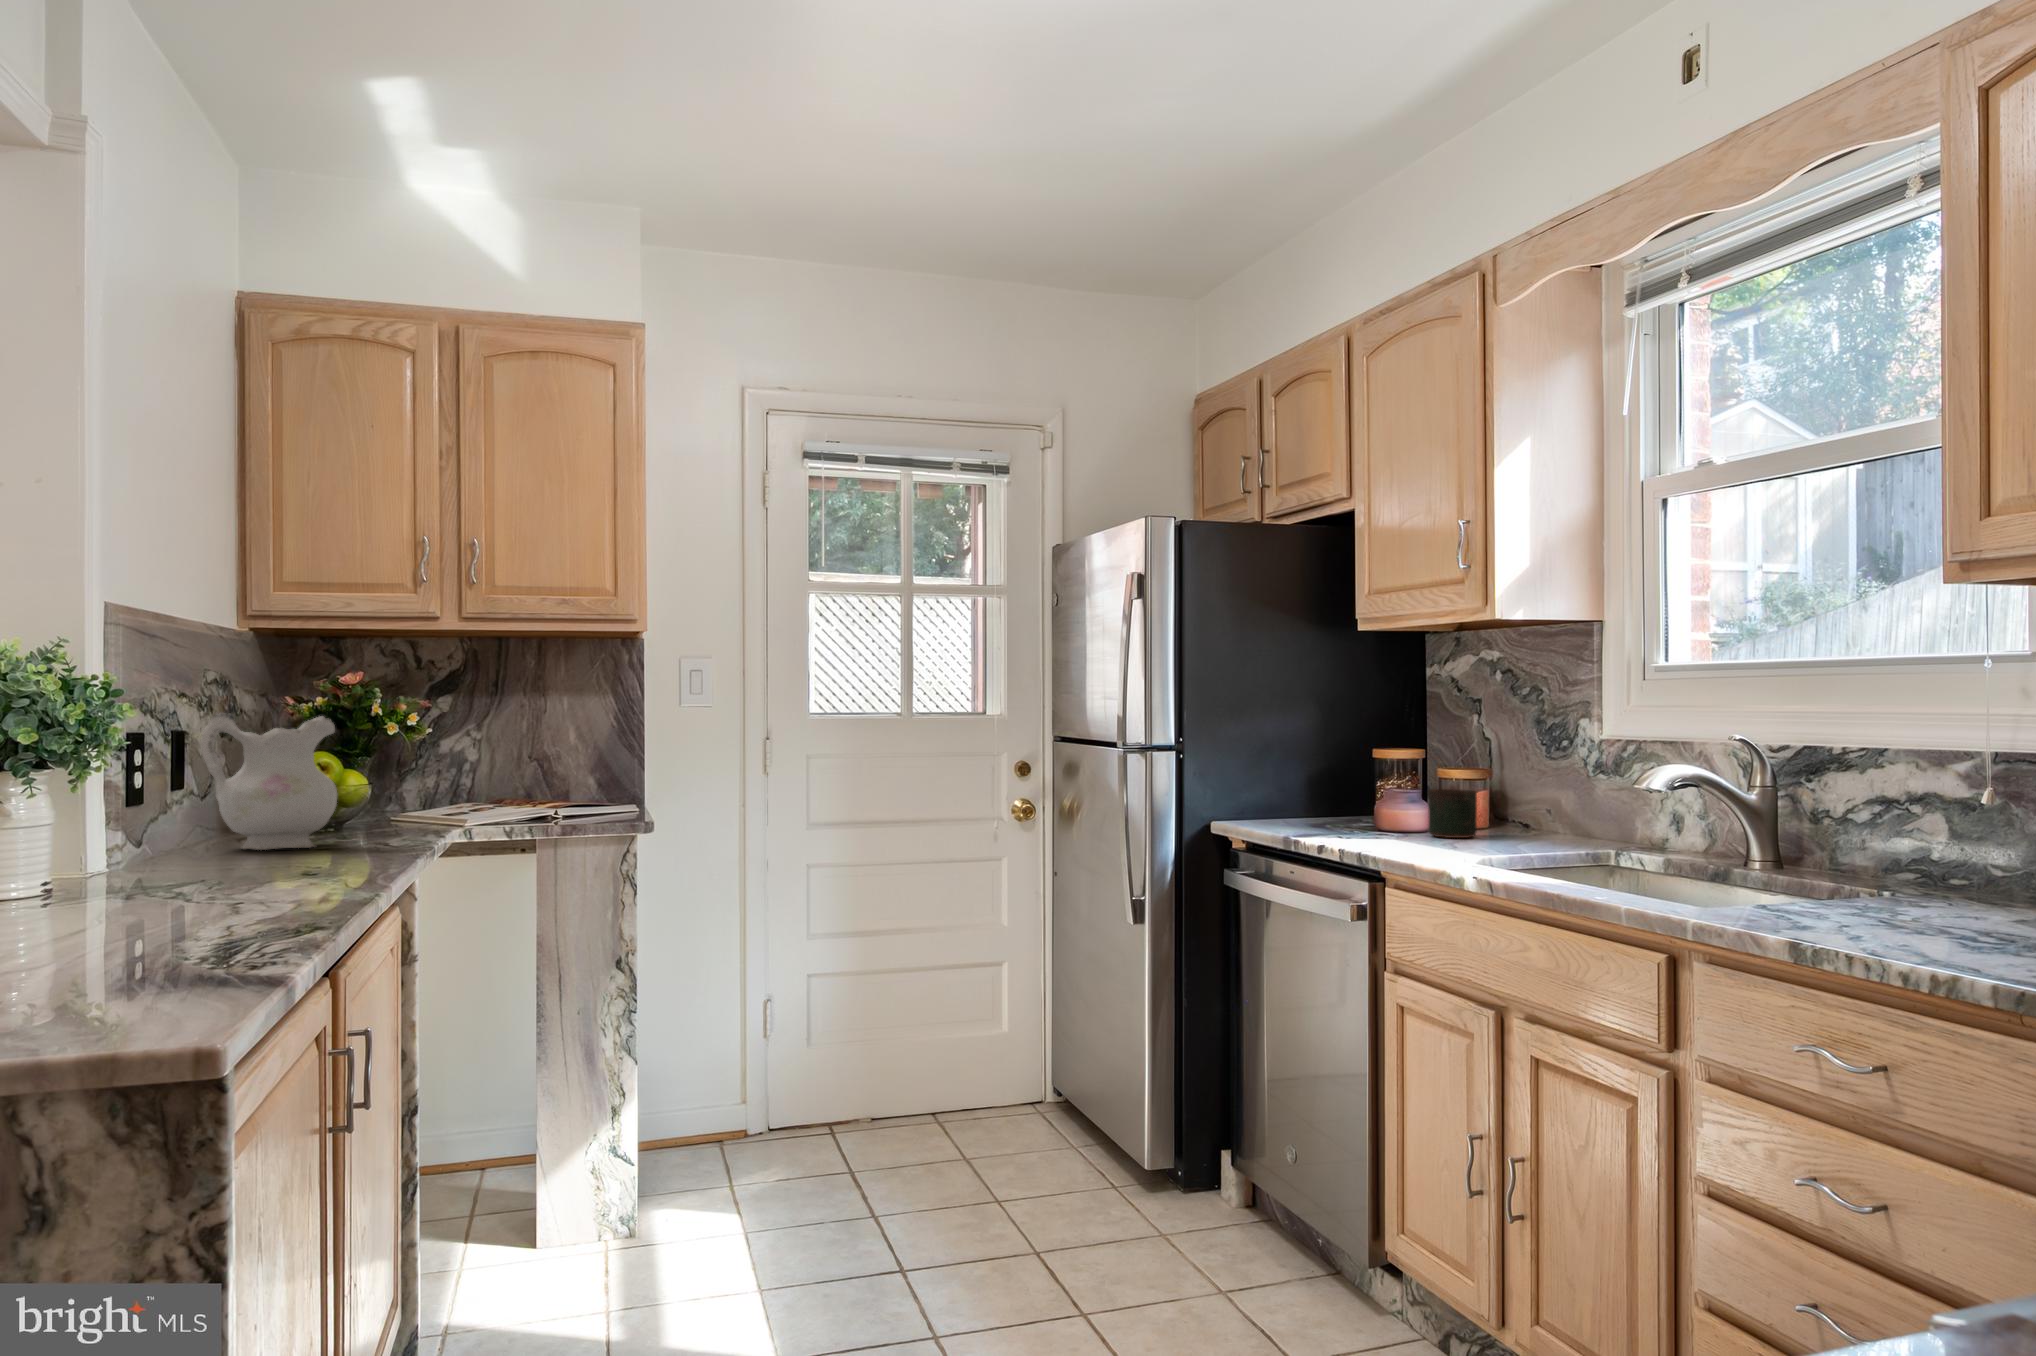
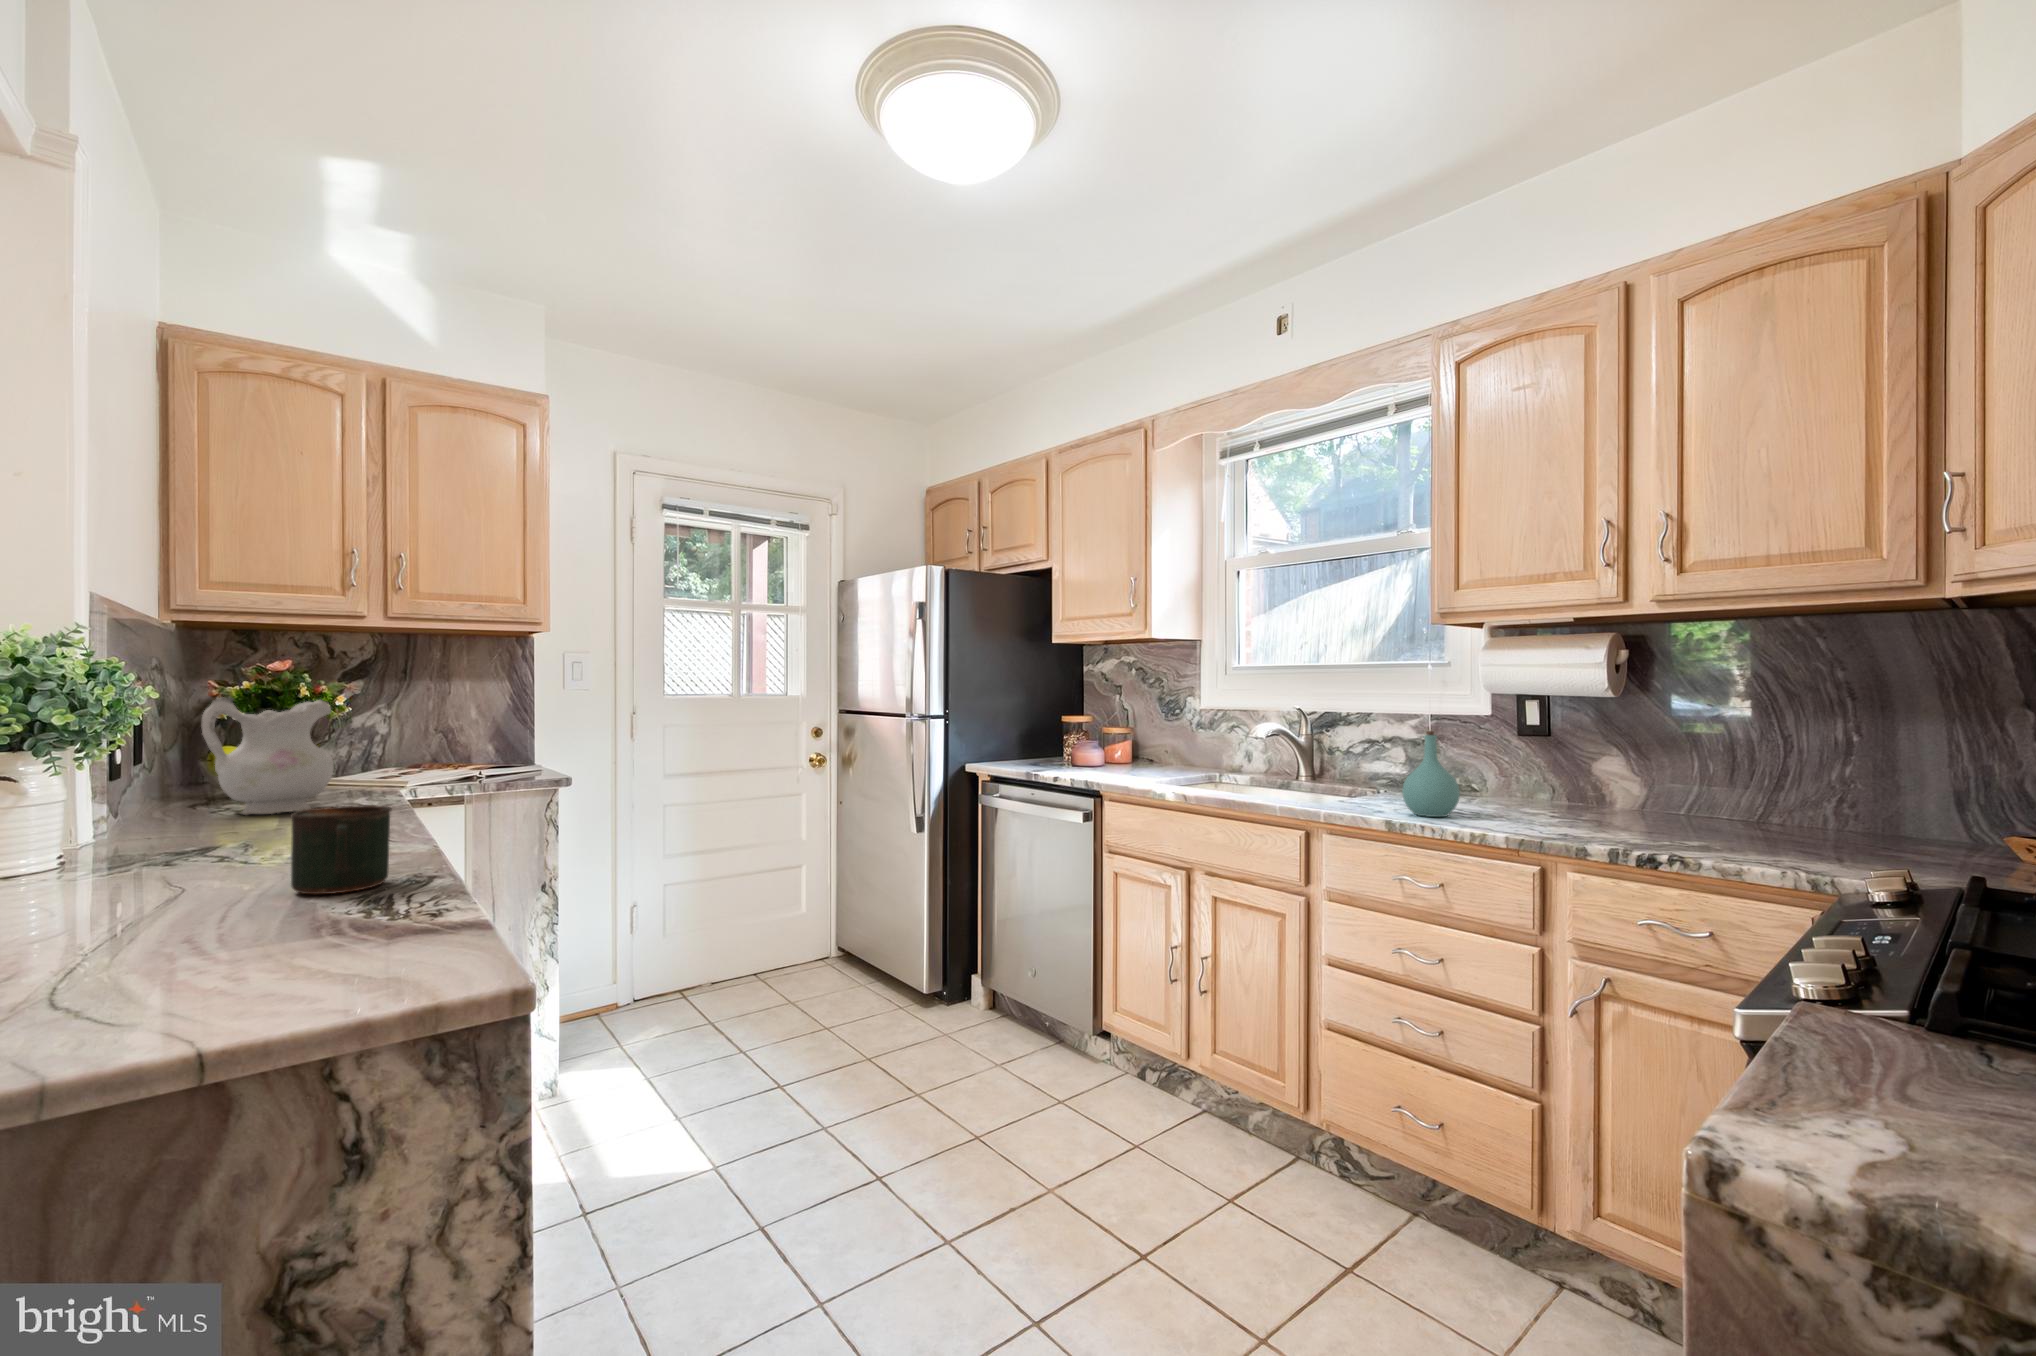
bottle: none [1837,781,1955,944] -> present [1402,731,1460,817]
mug: present [1428,789,1477,838] -> present [291,805,391,894]

